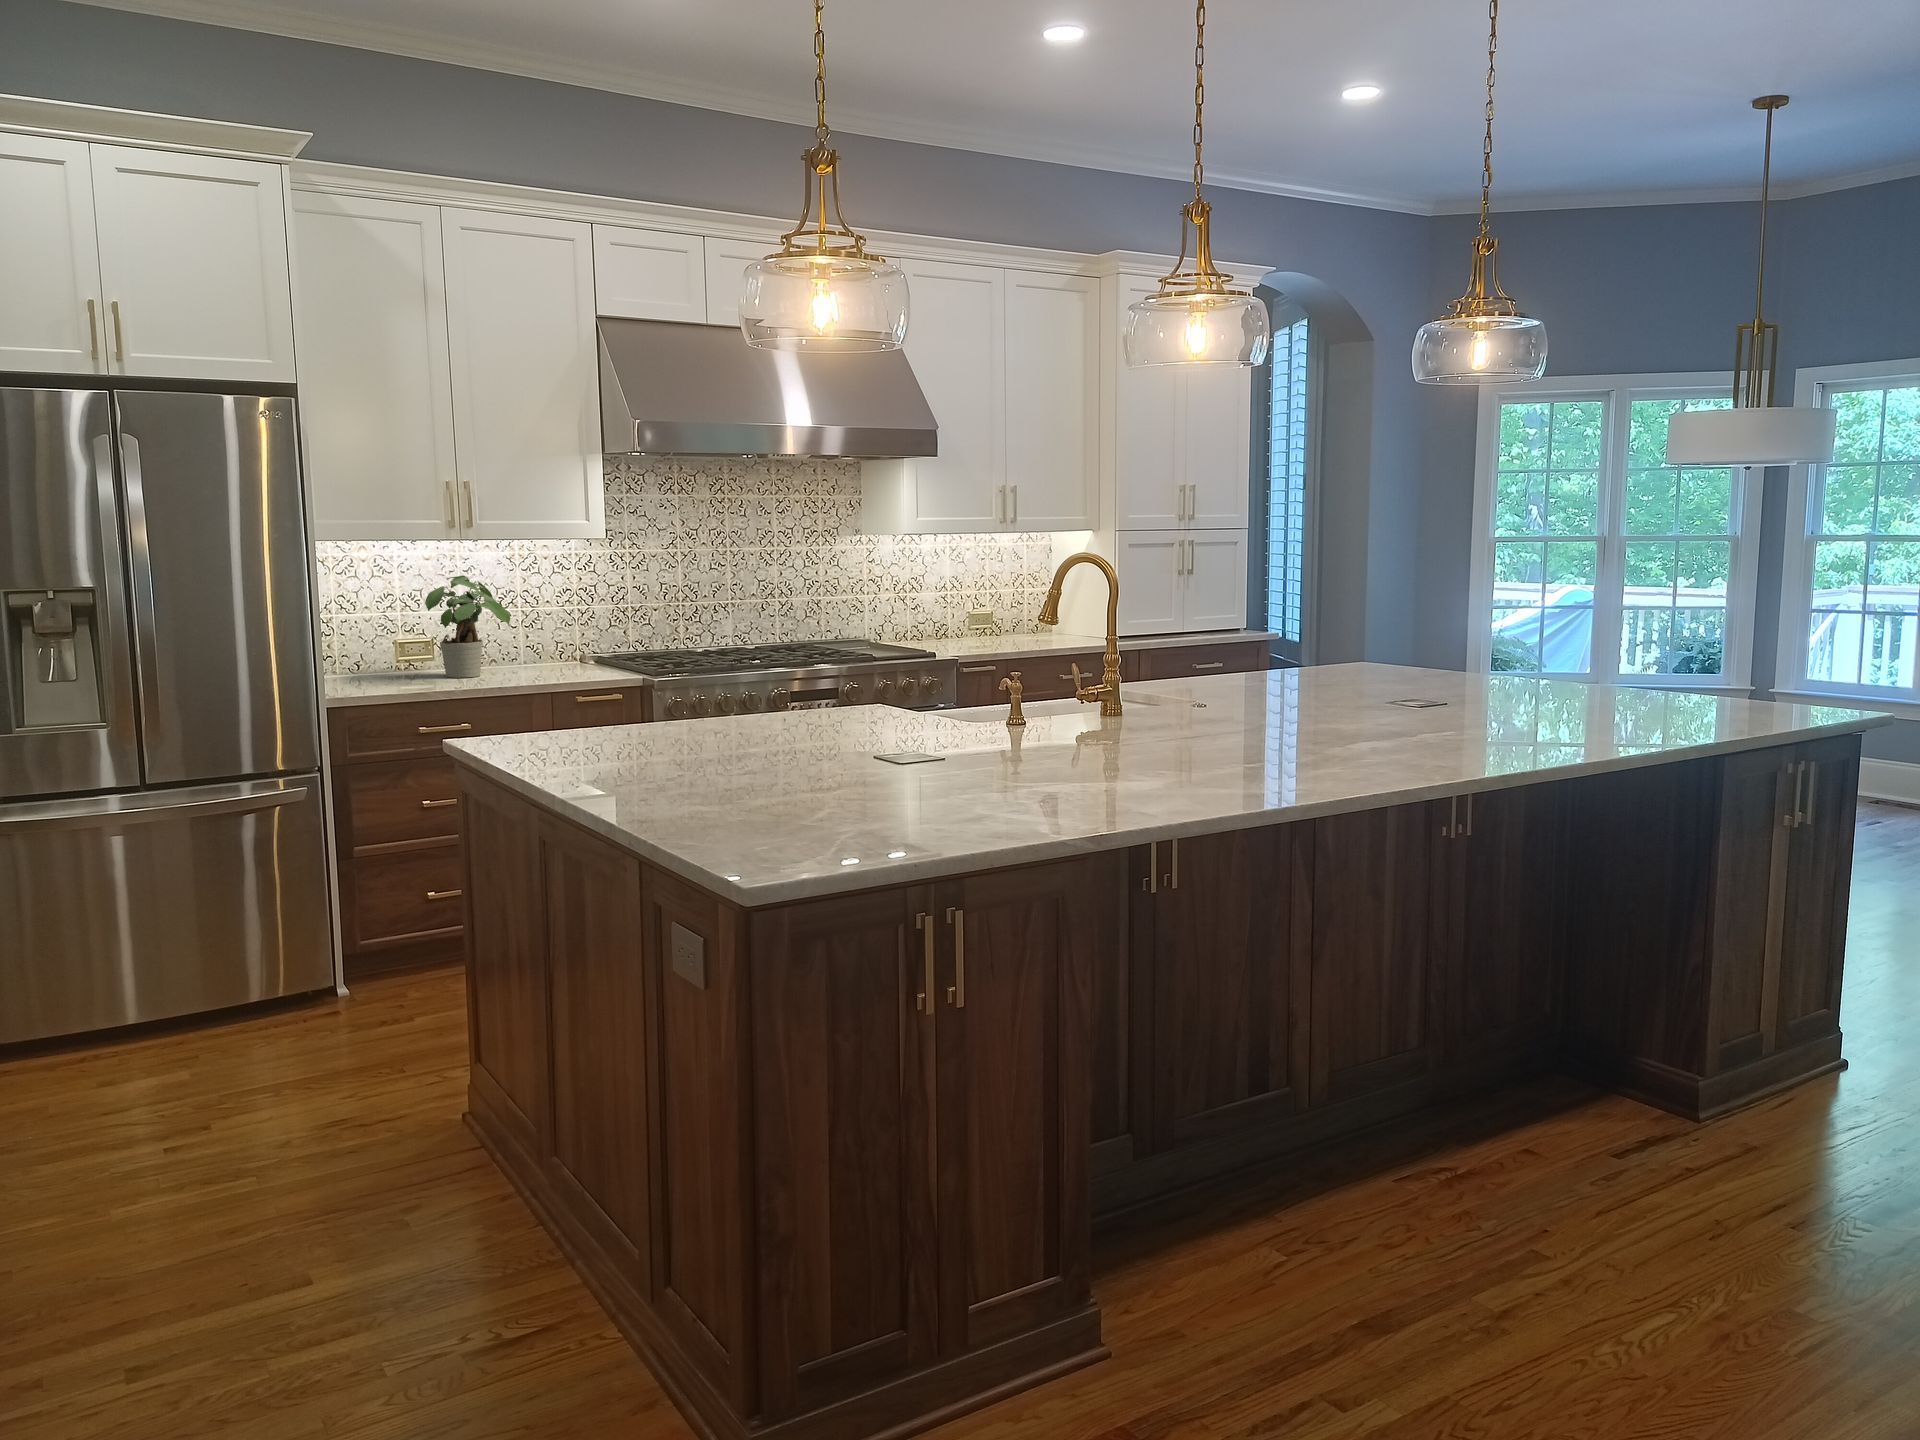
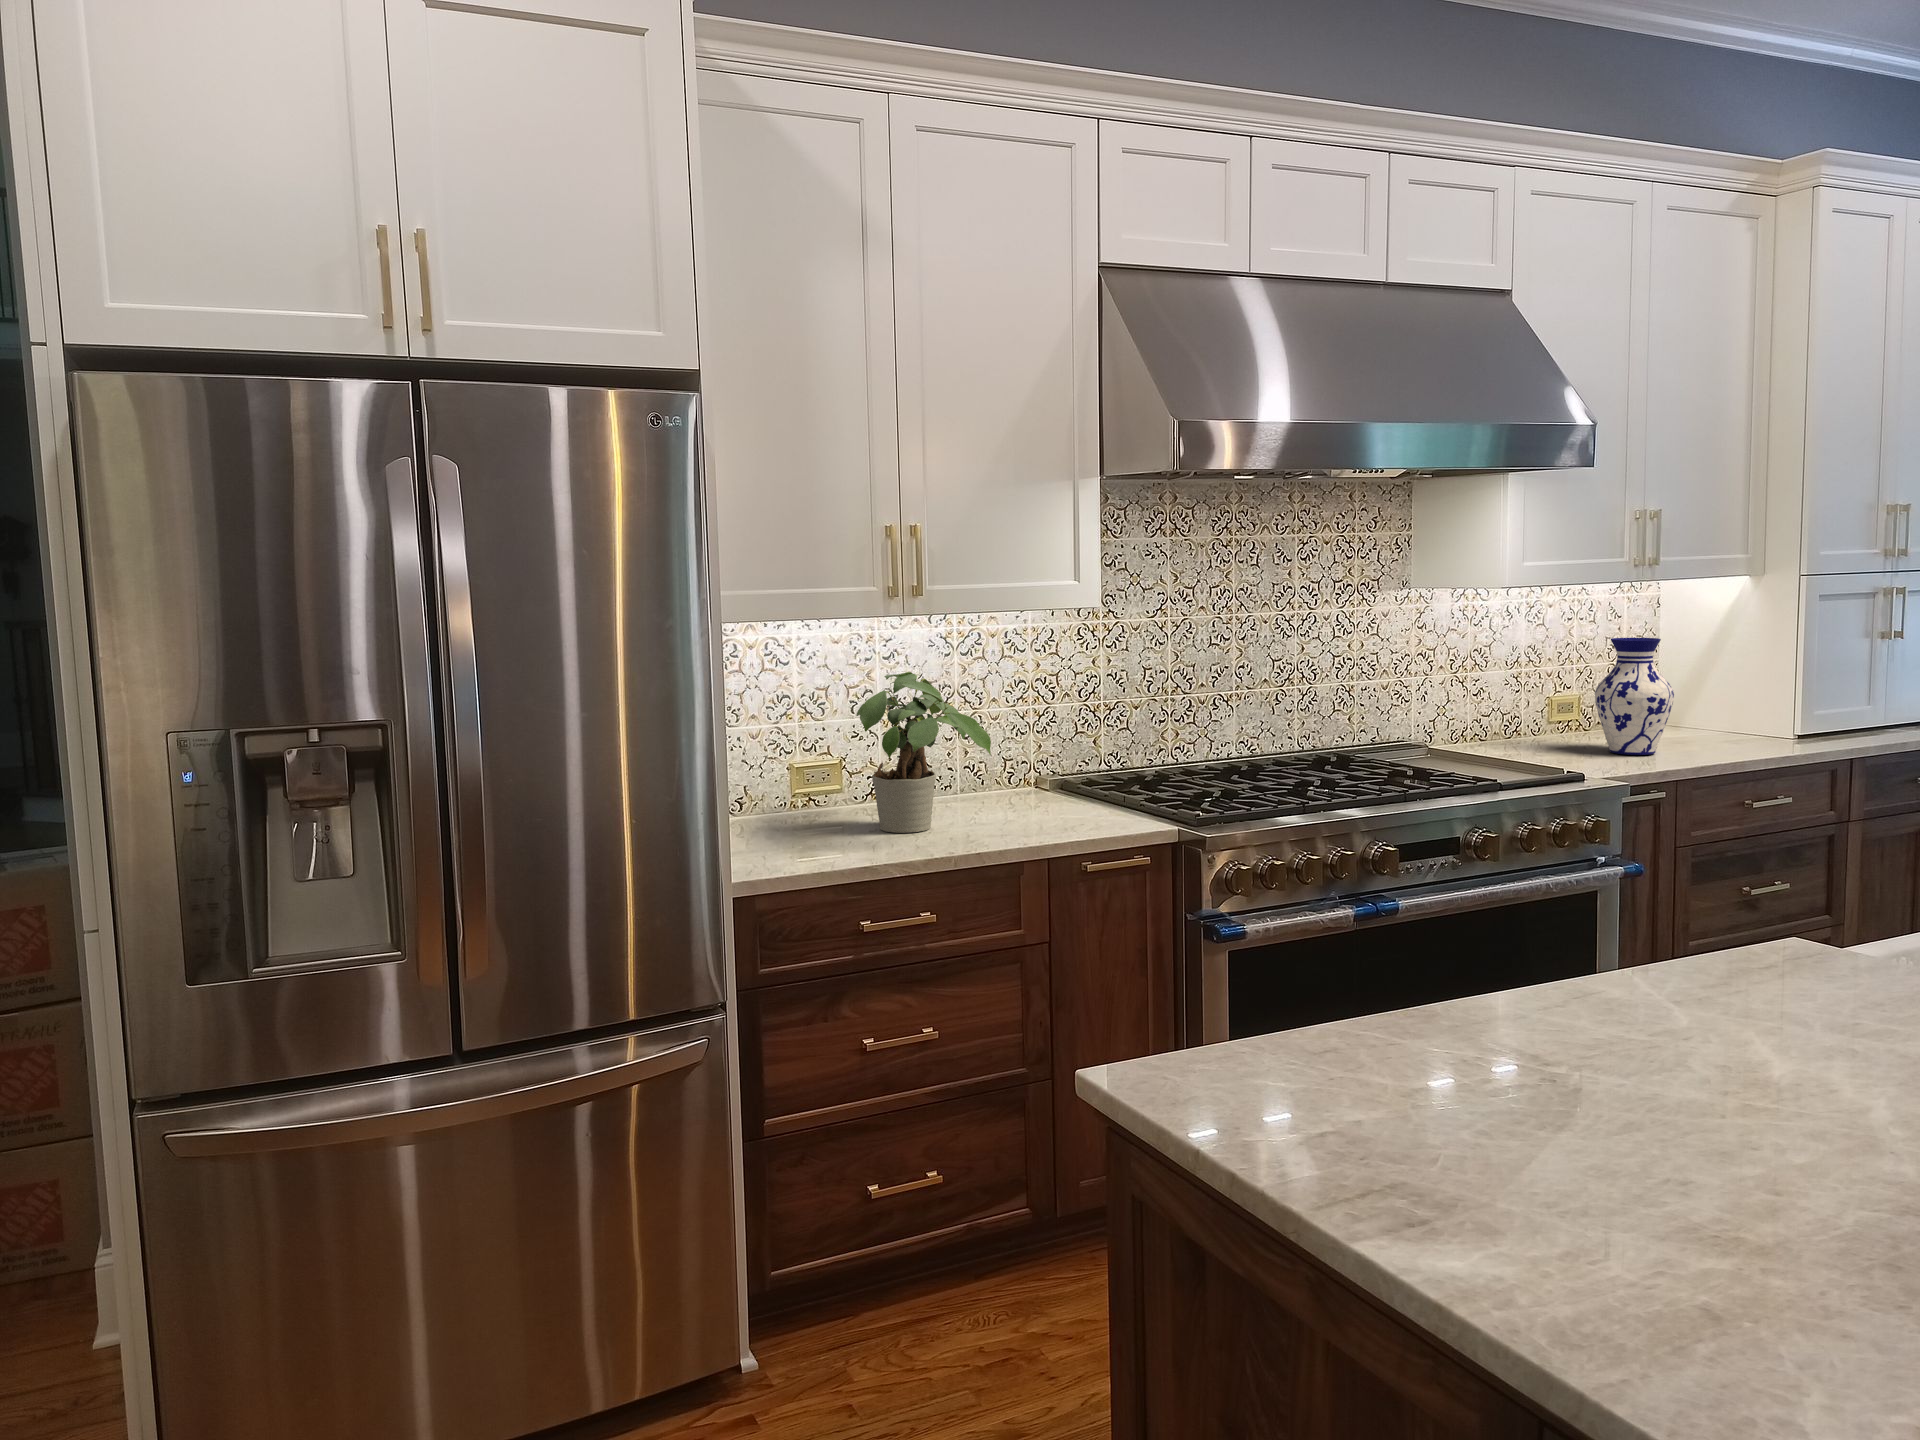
vase: none [971,568,1018,645] -> present [1595,638,1674,755]

